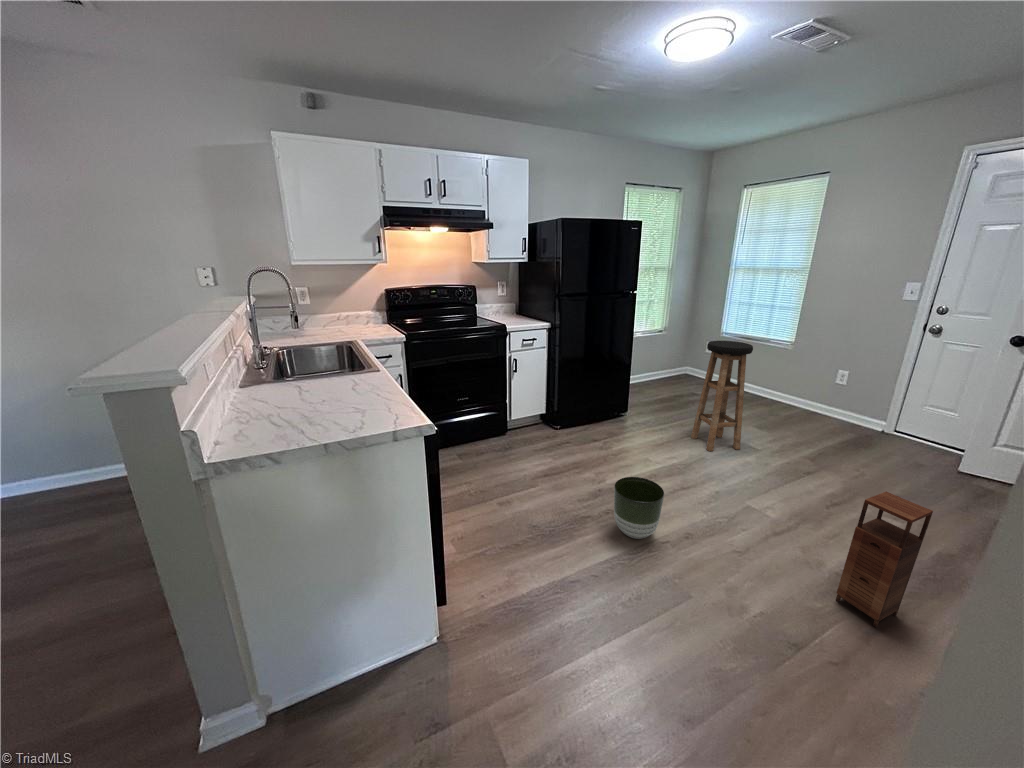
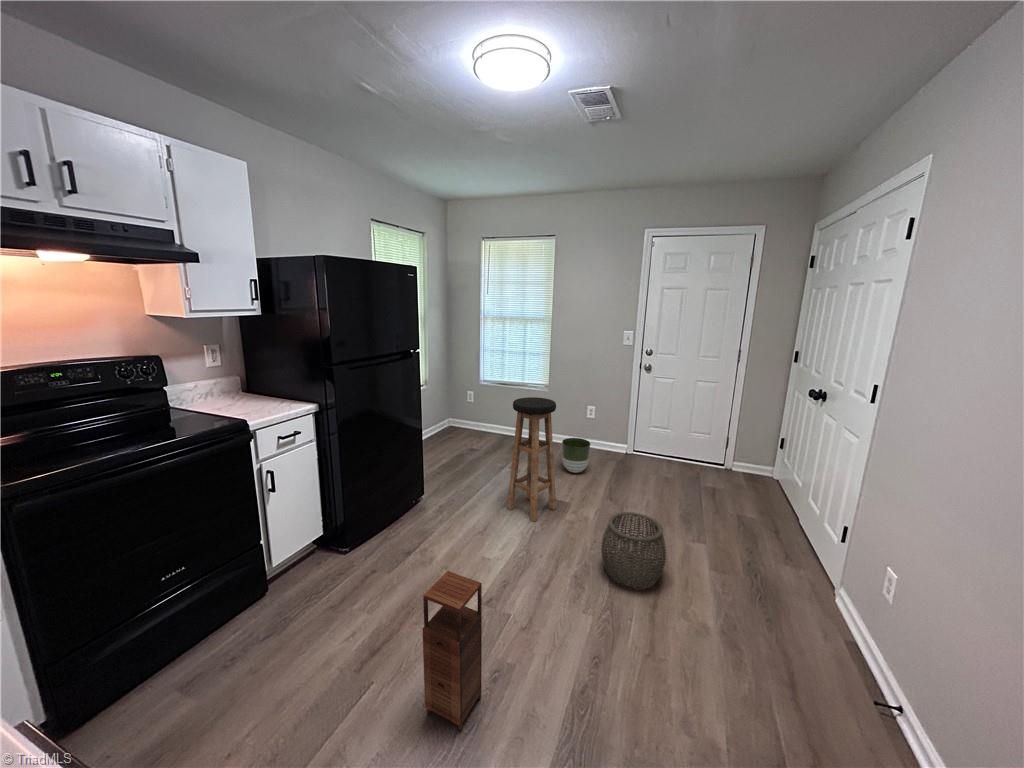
woven basket: none [746,453,820,523] -> present [601,512,666,588]
planter: present [614,477,664,539] -> present [562,438,590,473]
storage cabinet: present [836,492,933,627] -> present [423,571,482,733]

